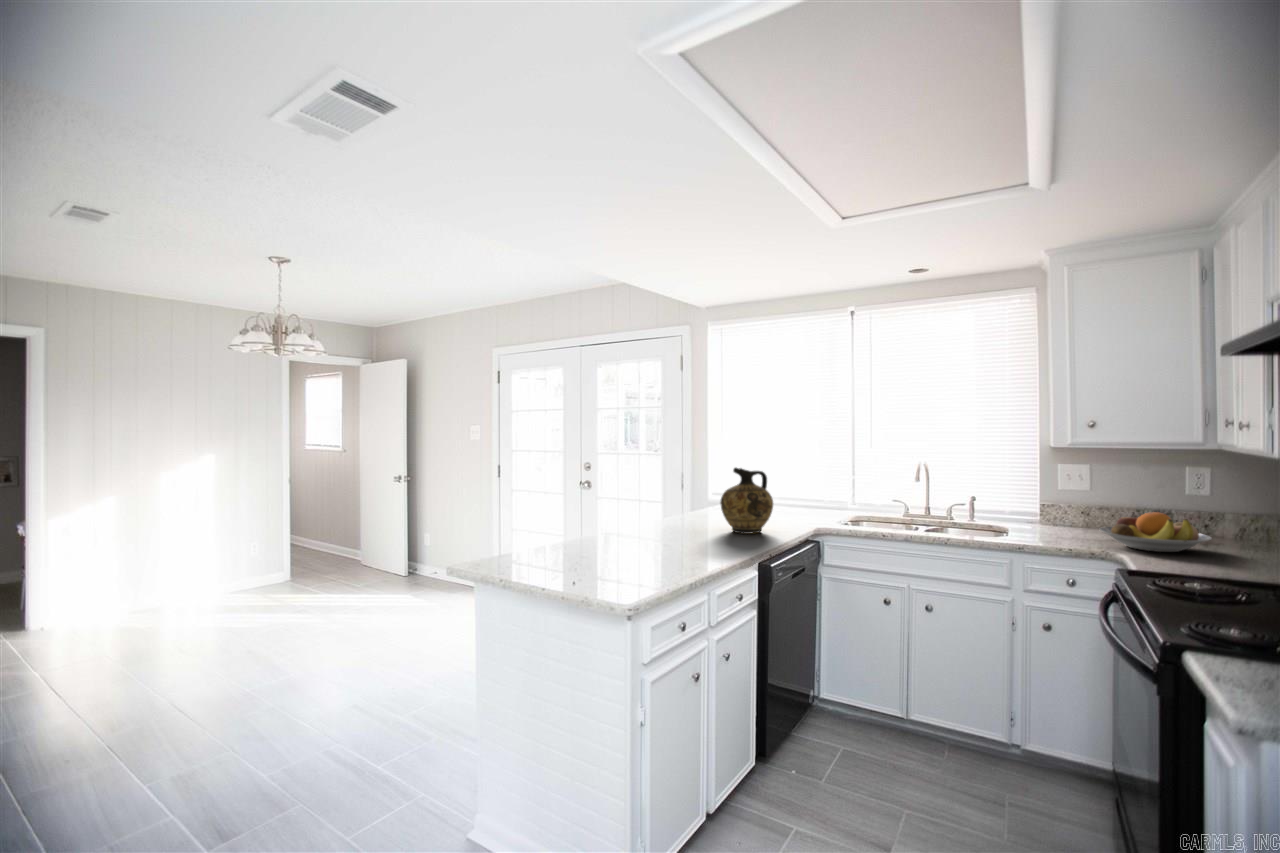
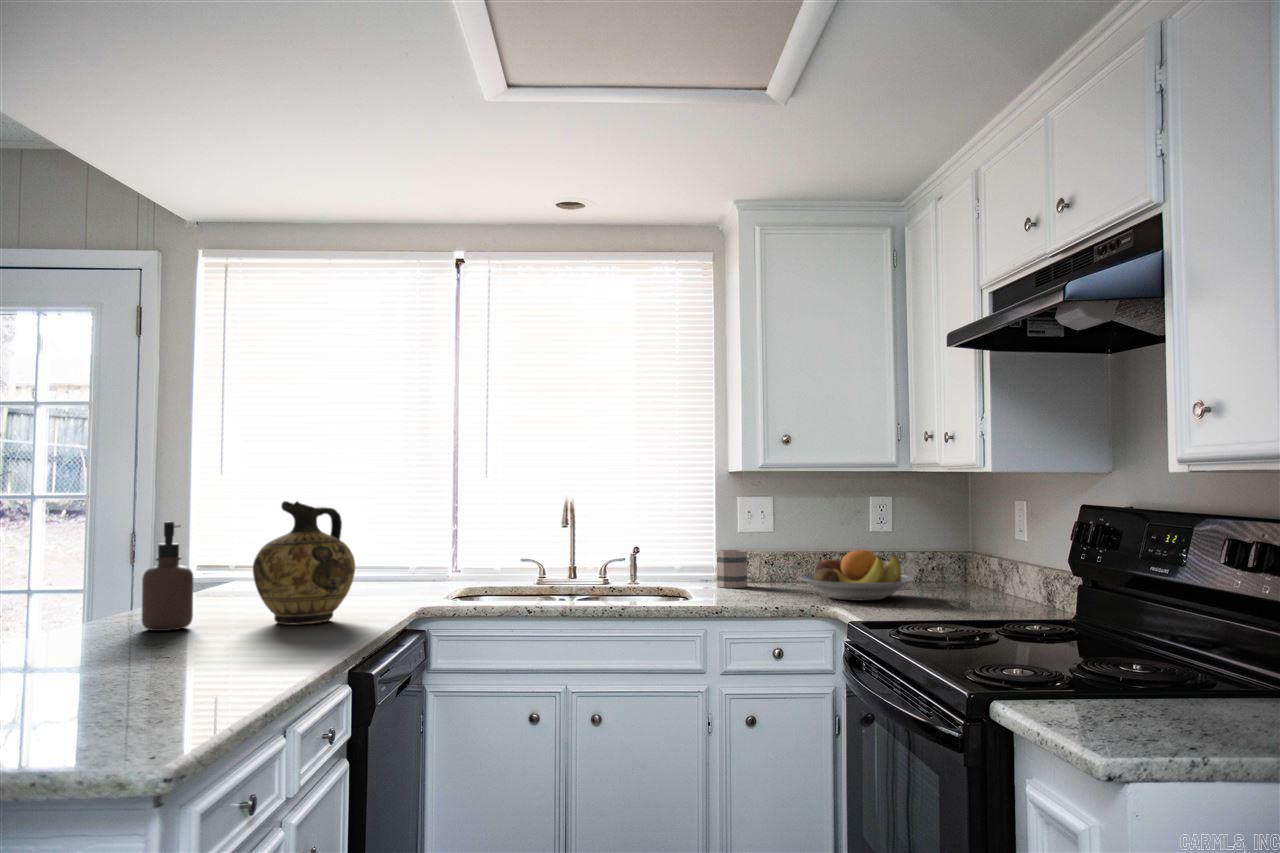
soap dispenser: none [669,477,692,531] -> present [142,521,193,631]
mug: none [1037,503,1077,531] -> present [717,550,761,588]

